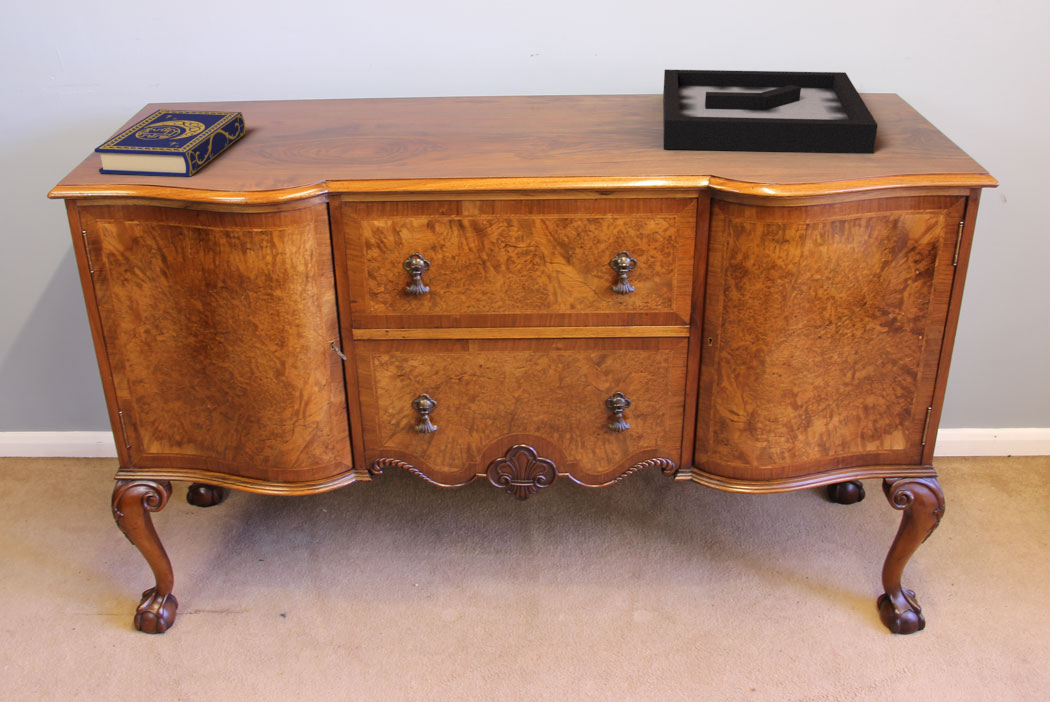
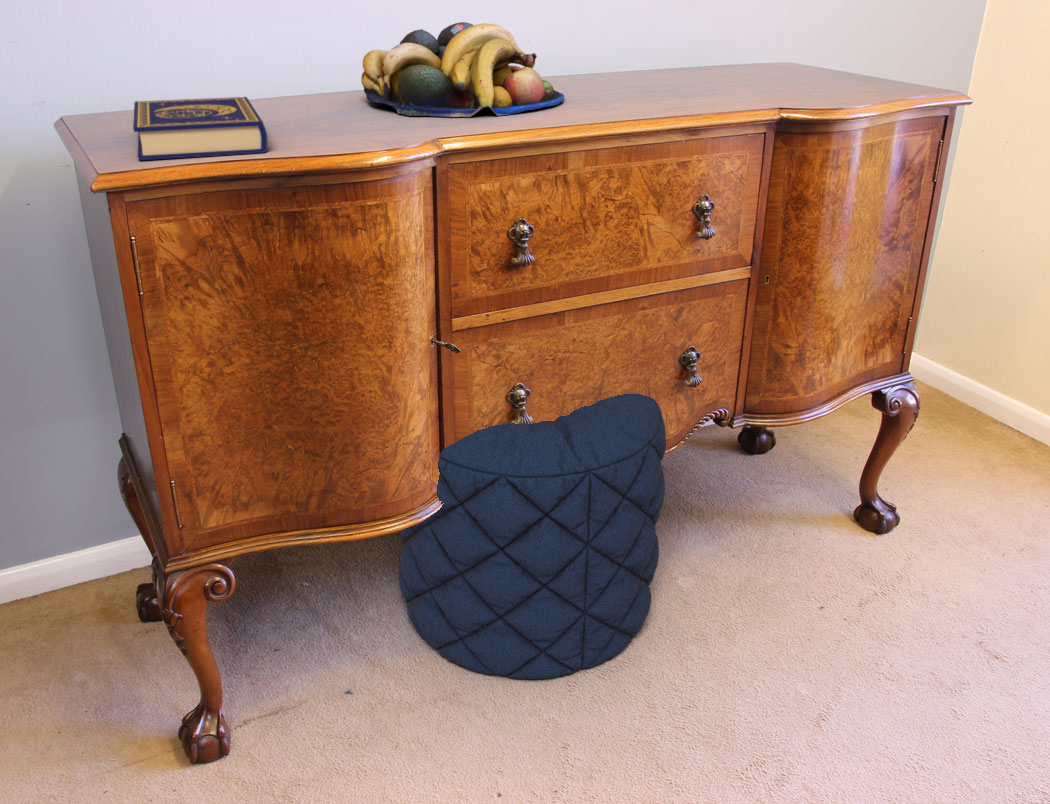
fruit bowl: none [367,44,553,150] -> present [361,22,564,117]
decorative tray: present [663,70,878,154] -> none [610,45,865,99]
pouf: none [341,351,595,662] -> present [399,394,666,679]

